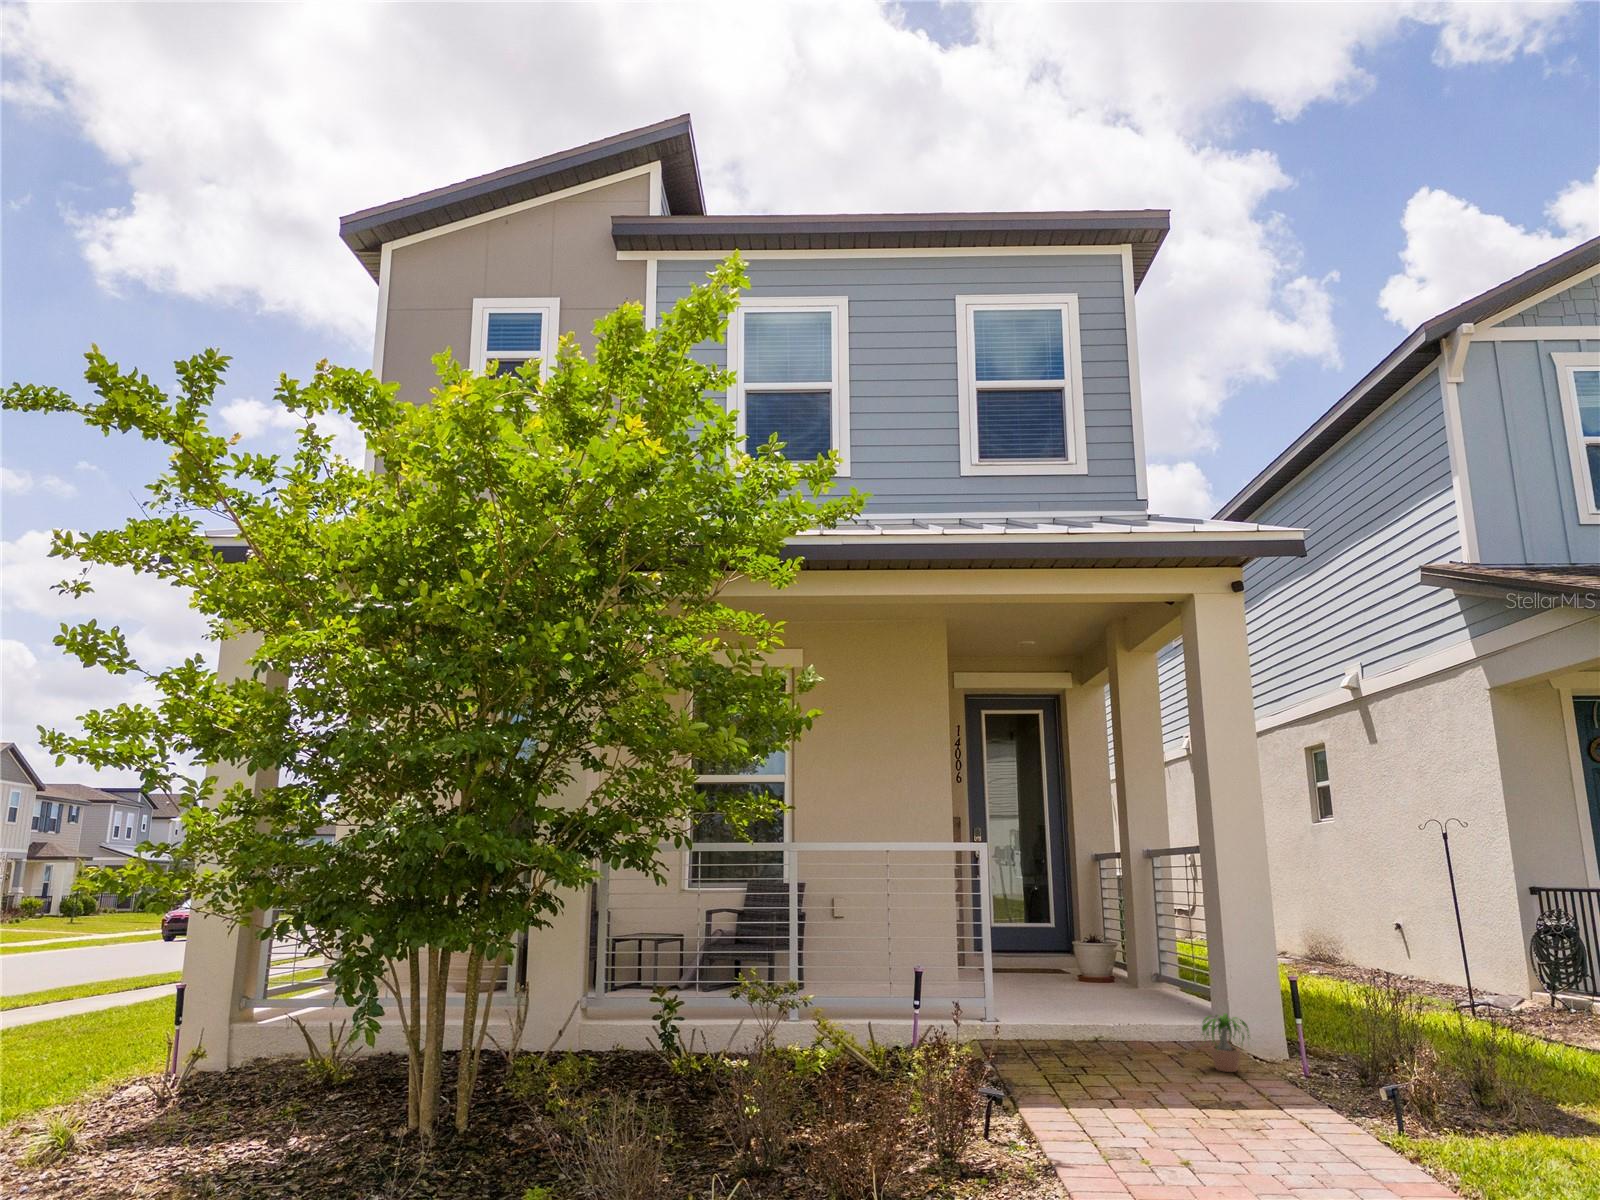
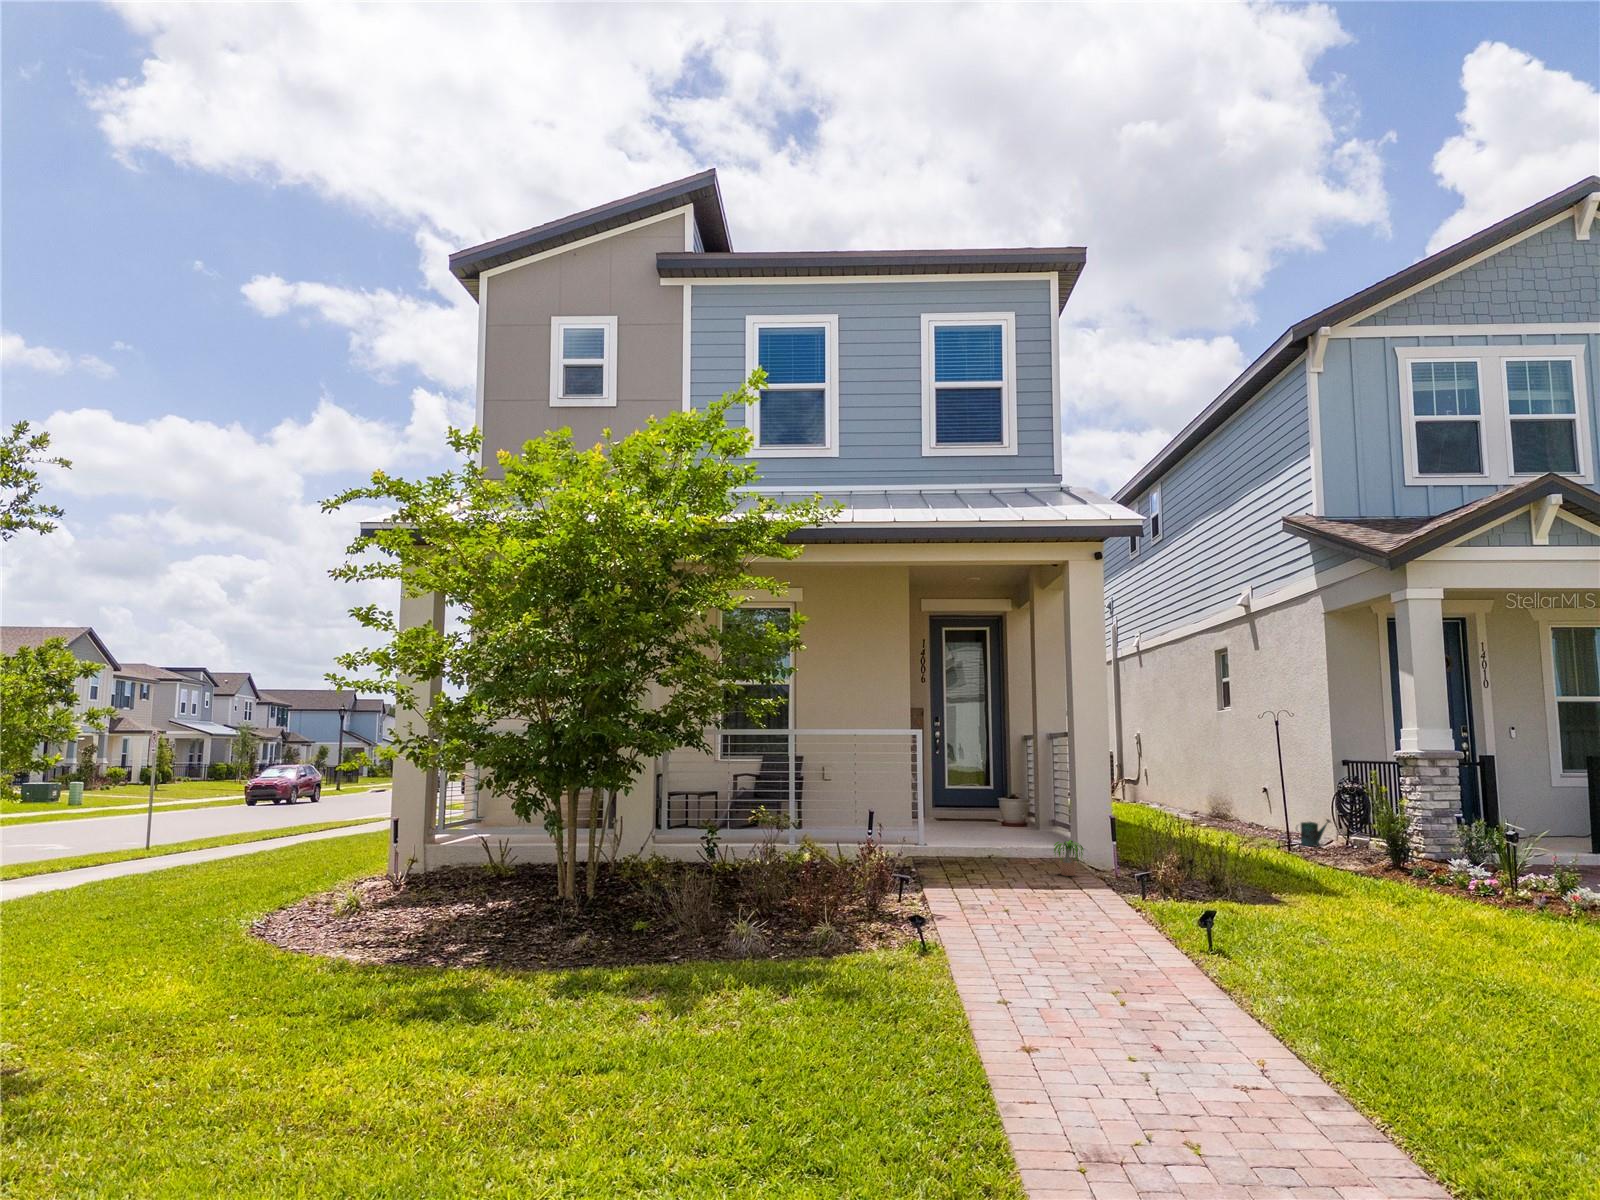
watering can: none [1487,968,1534,1009] -> present [1298,819,1331,847]

